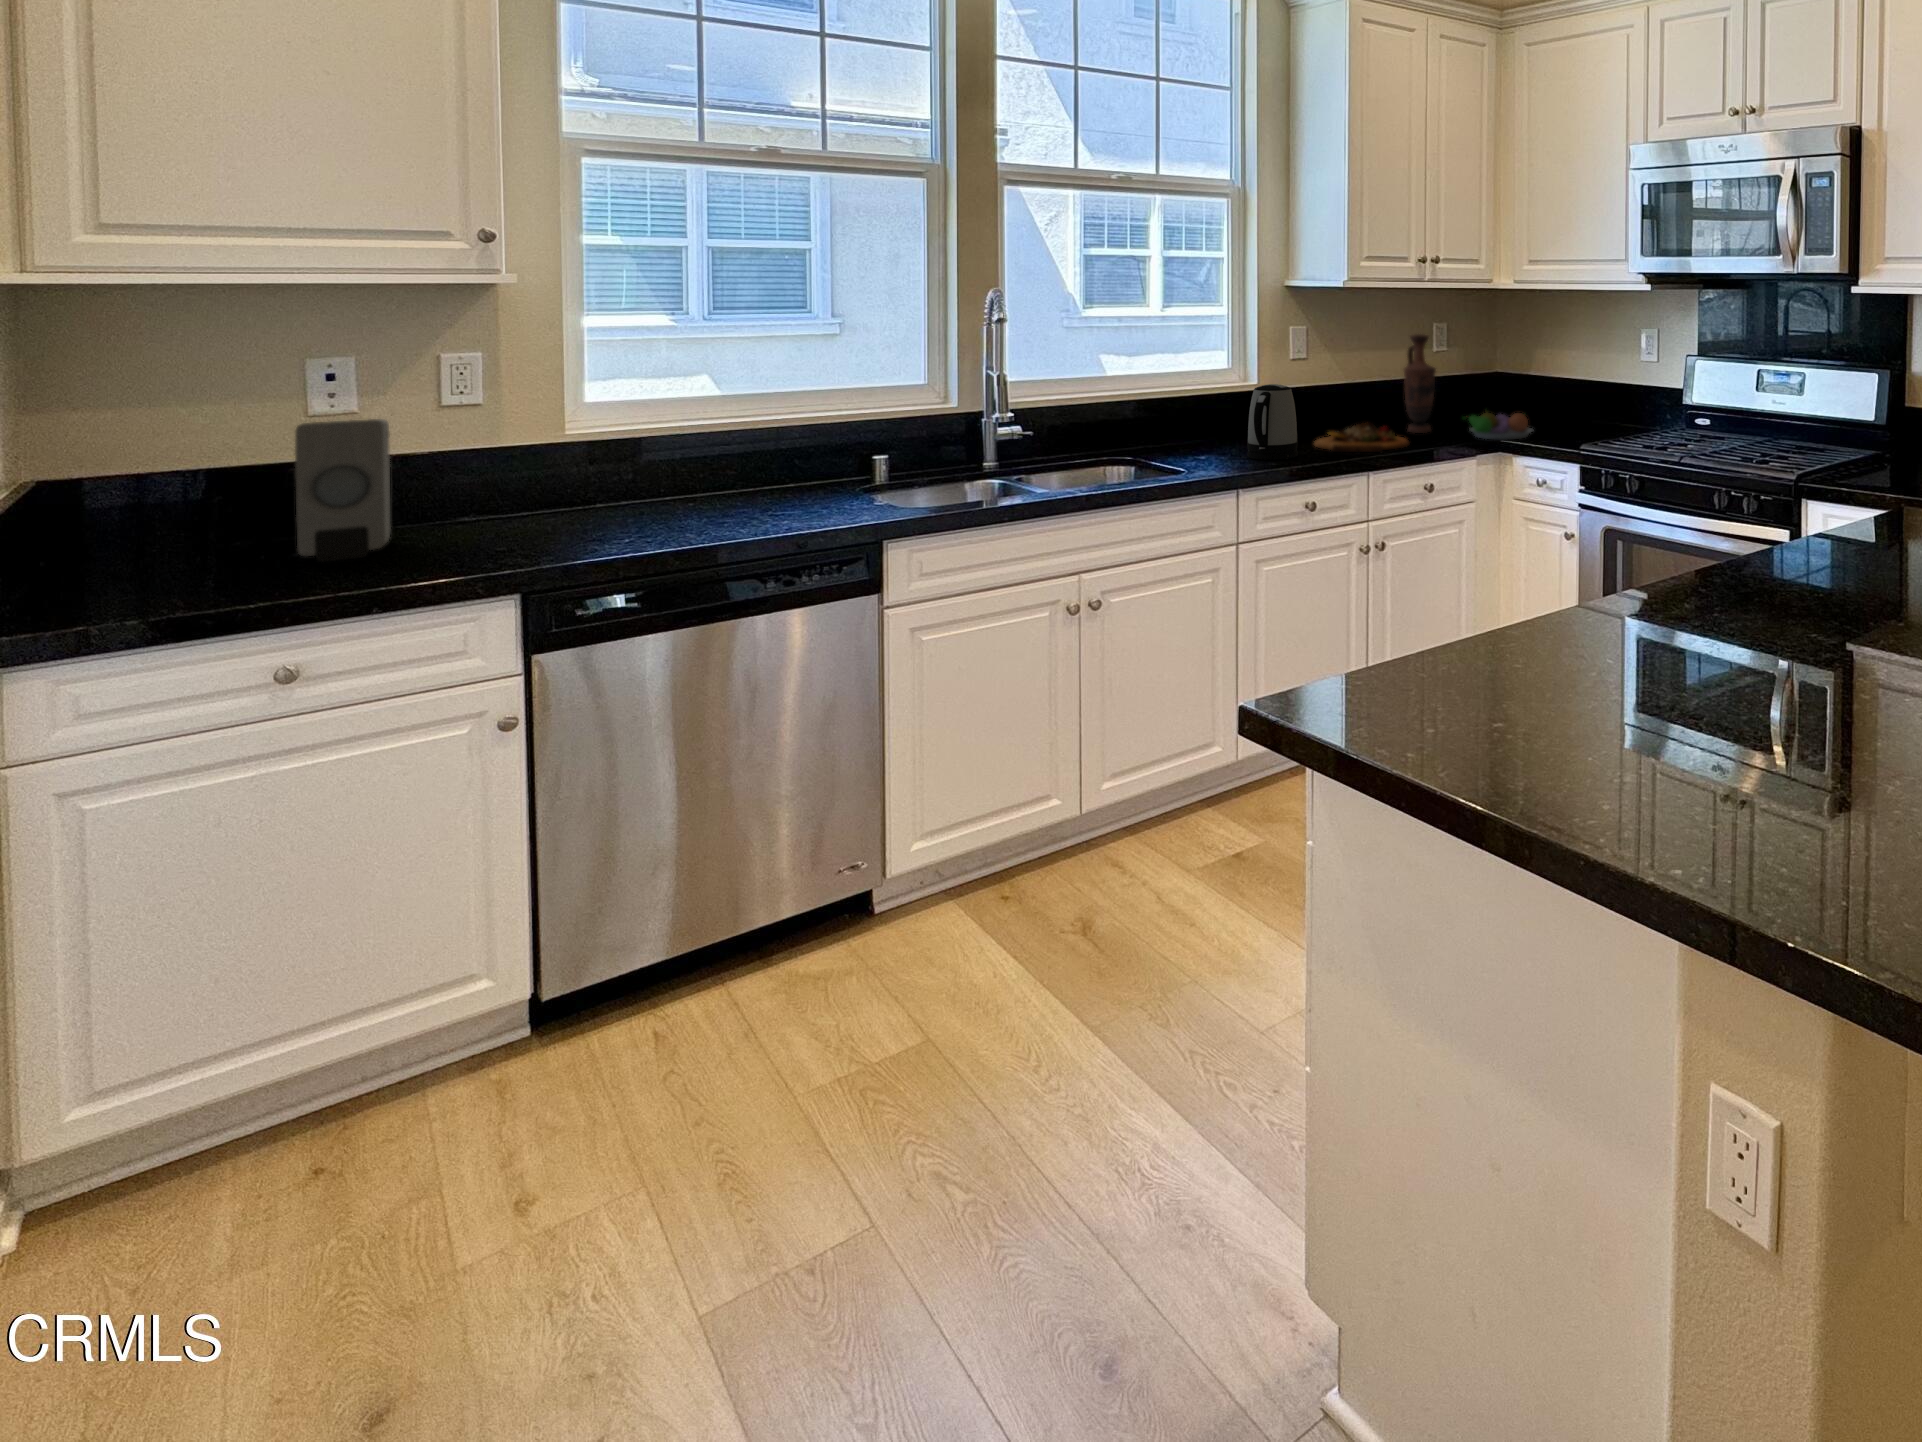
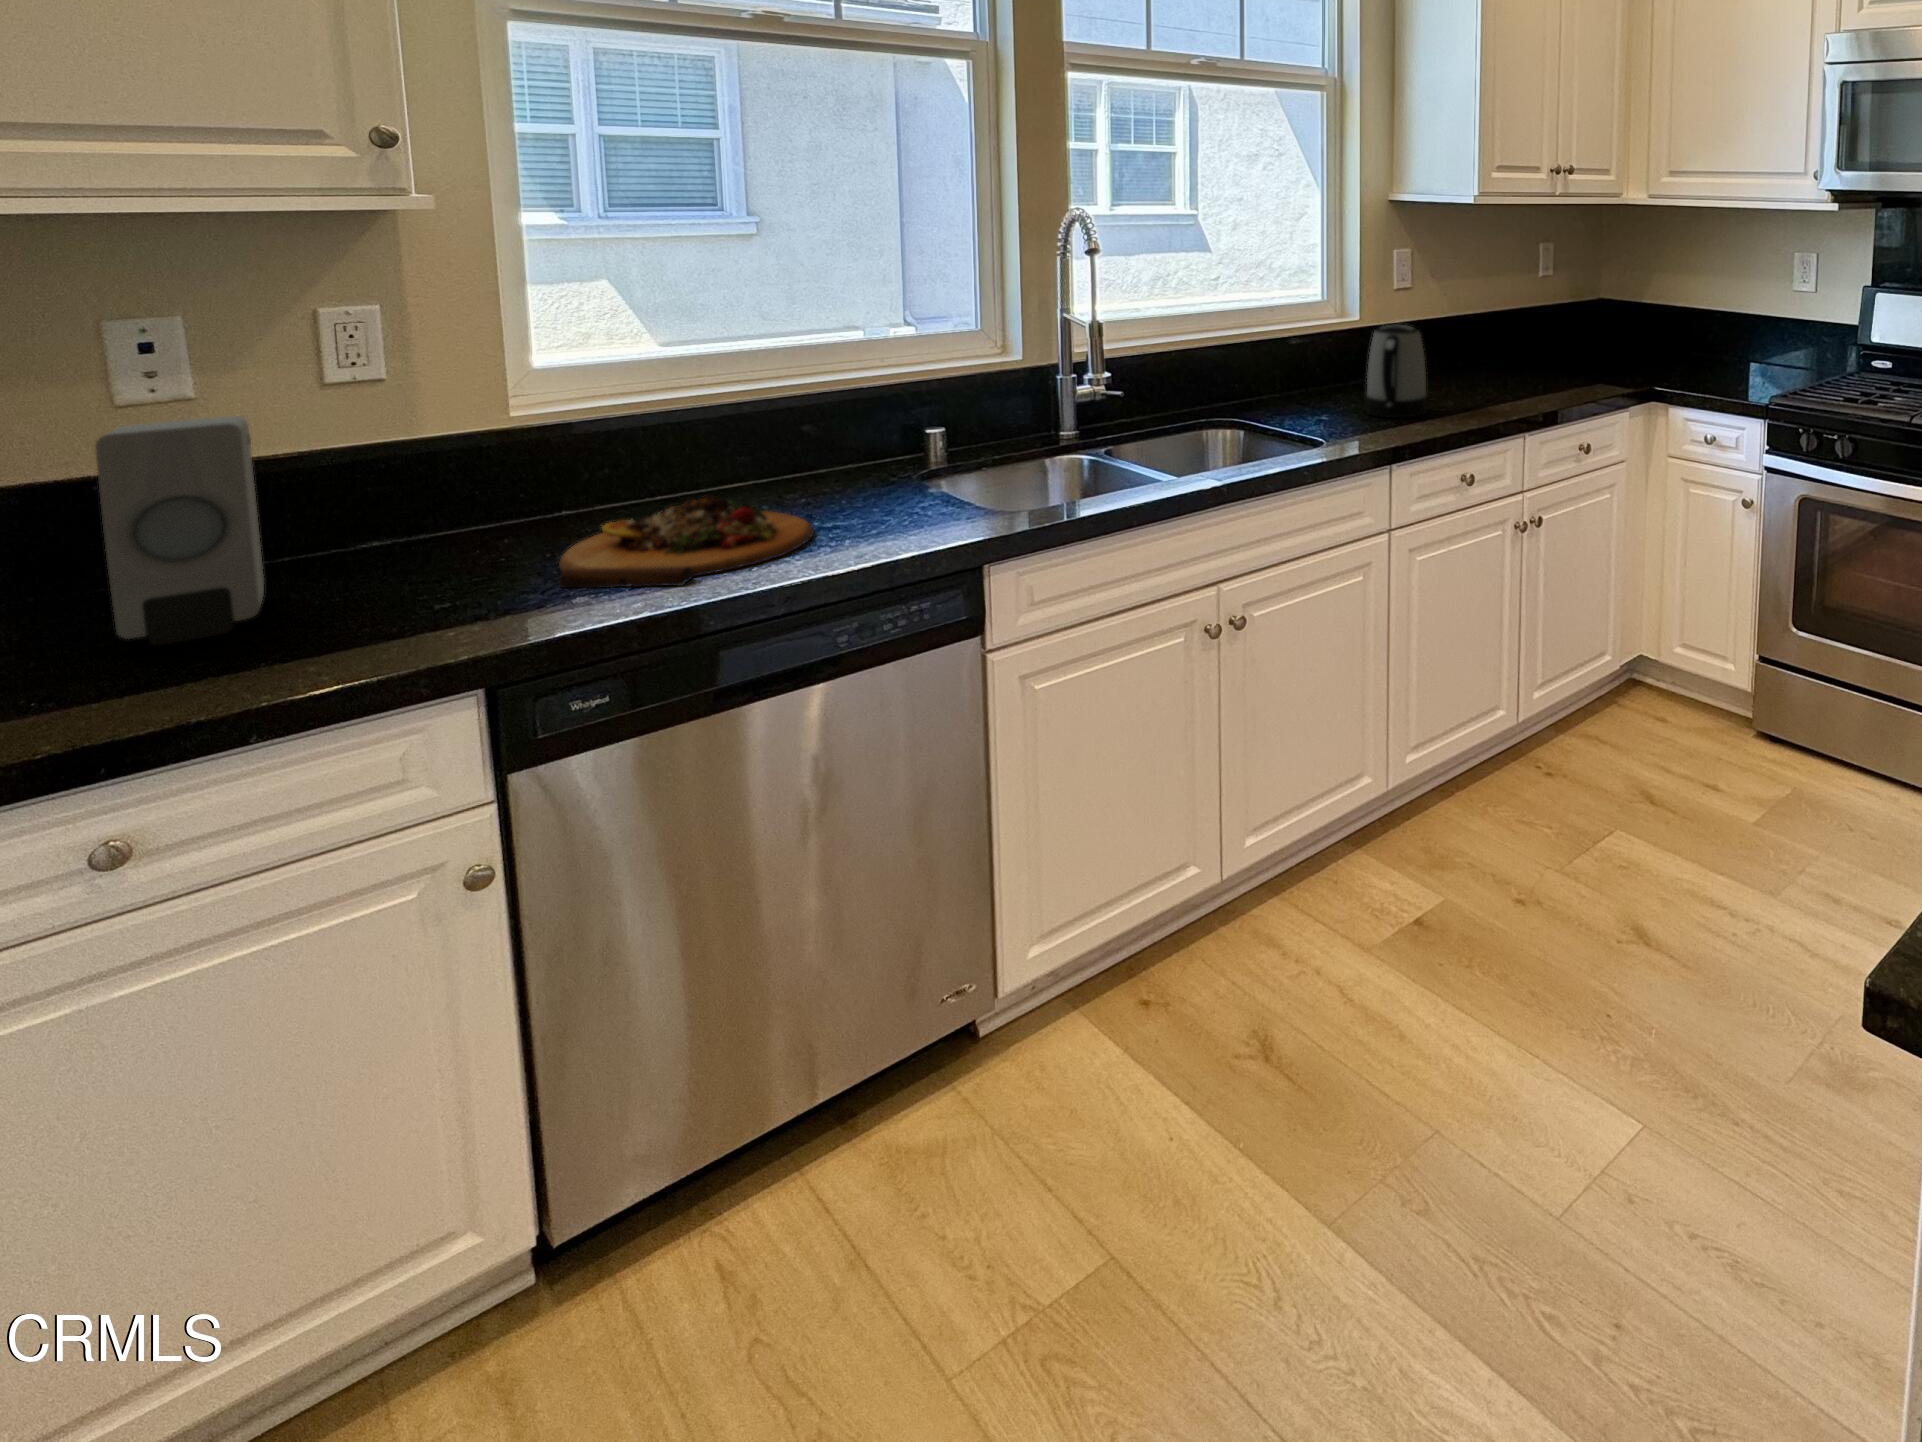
vase: present [1404,334,1436,433] -> none [1511,258,1549,374]
fruit bowl: present [1463,412,1532,440] -> none [1584,345,1667,383]
cutting board: present [1314,423,1409,452] -> present [559,496,813,588]

